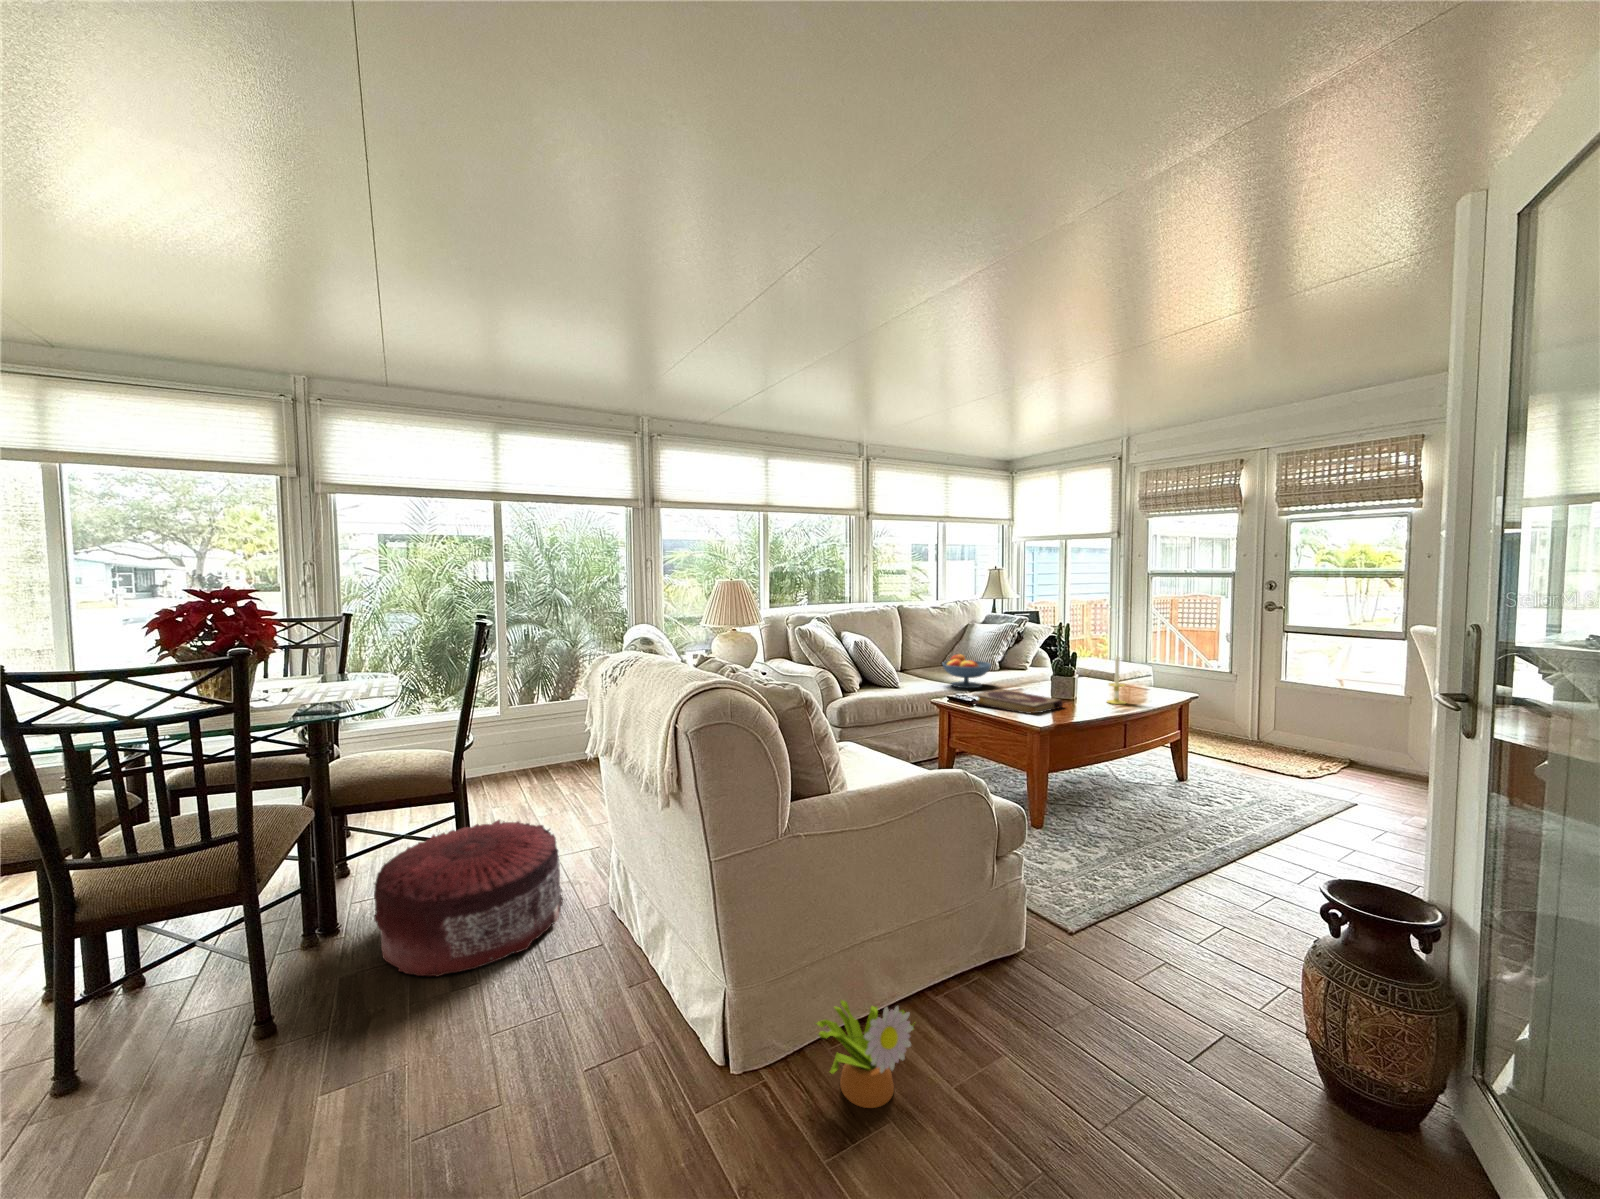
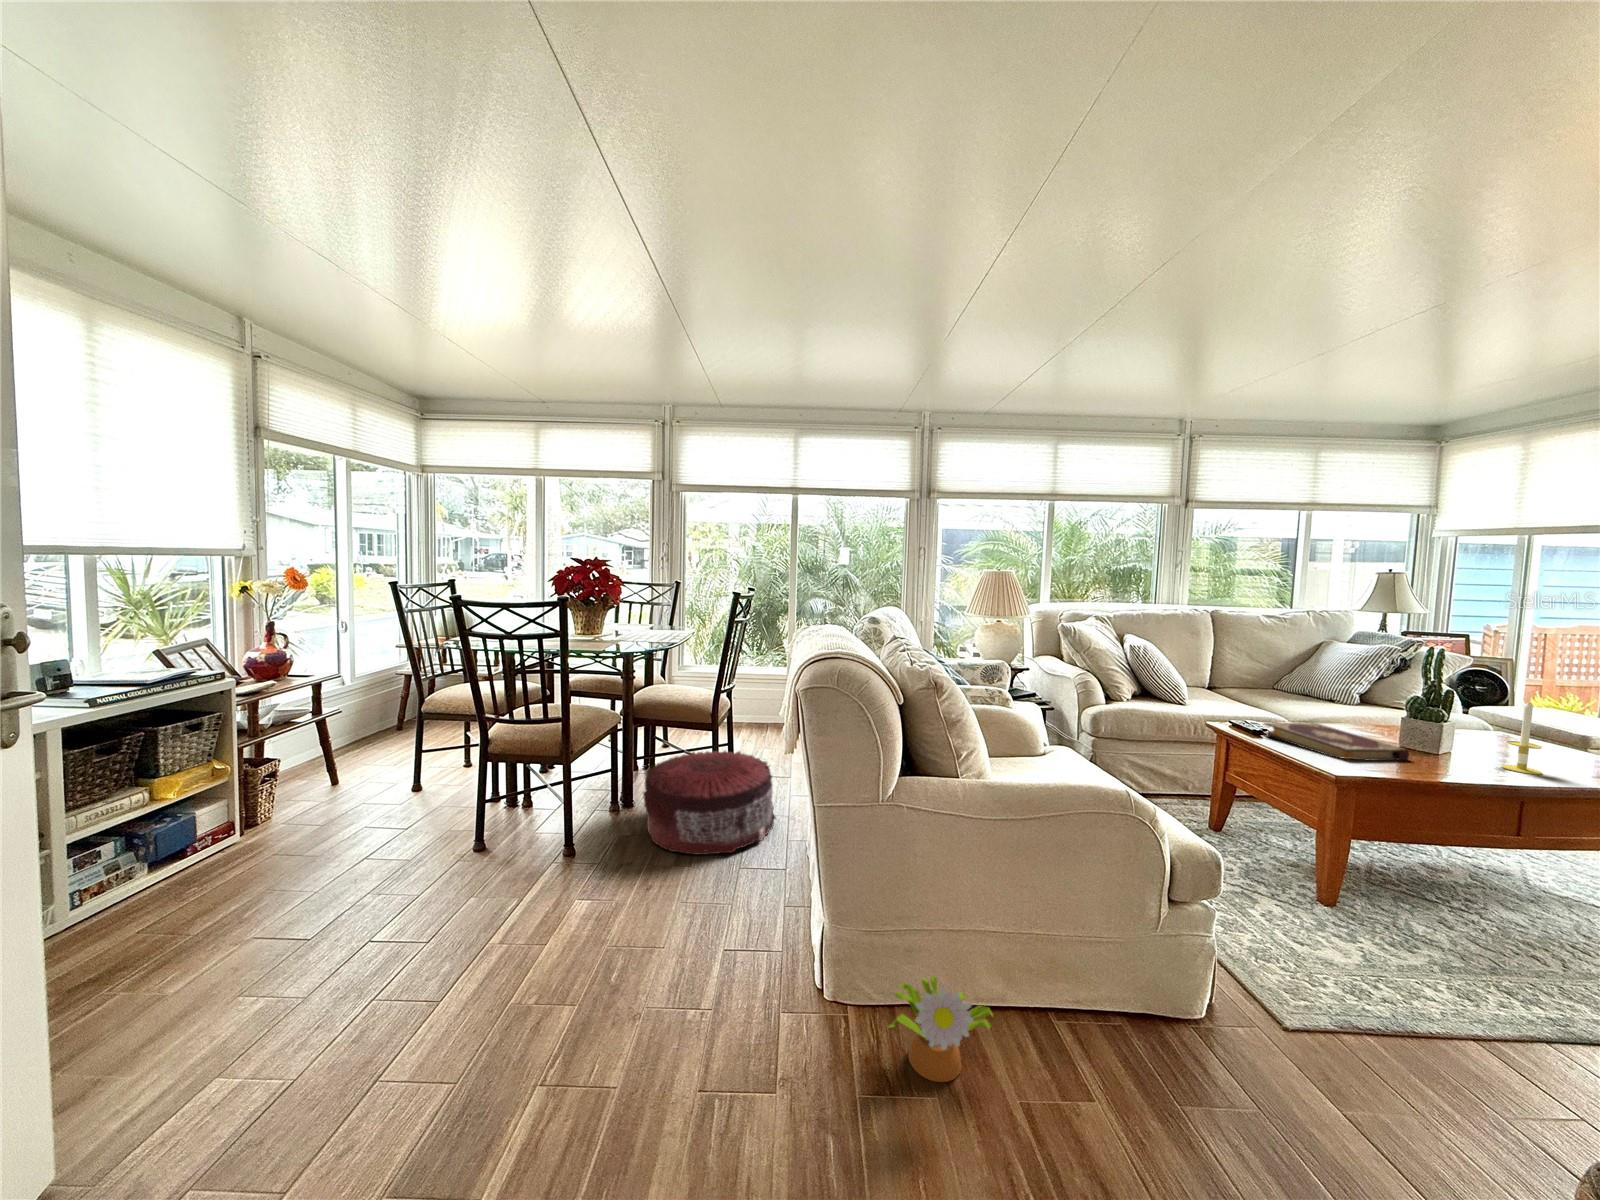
fruit bowl: present [942,654,991,688] -> none [1248,673,1324,719]

